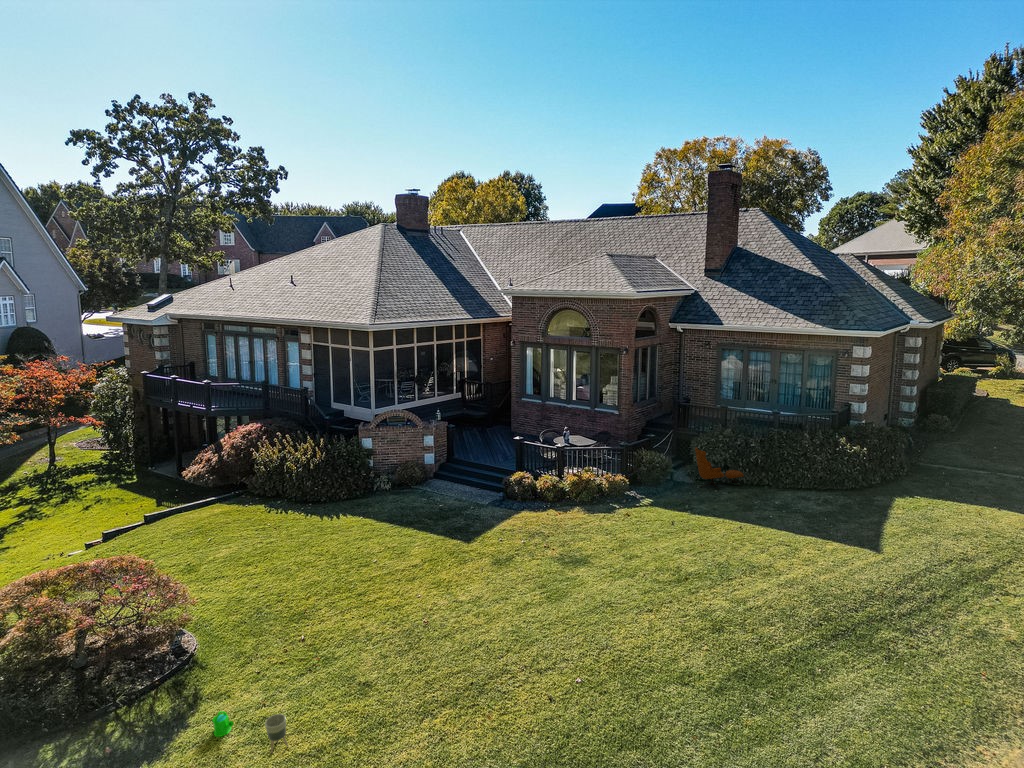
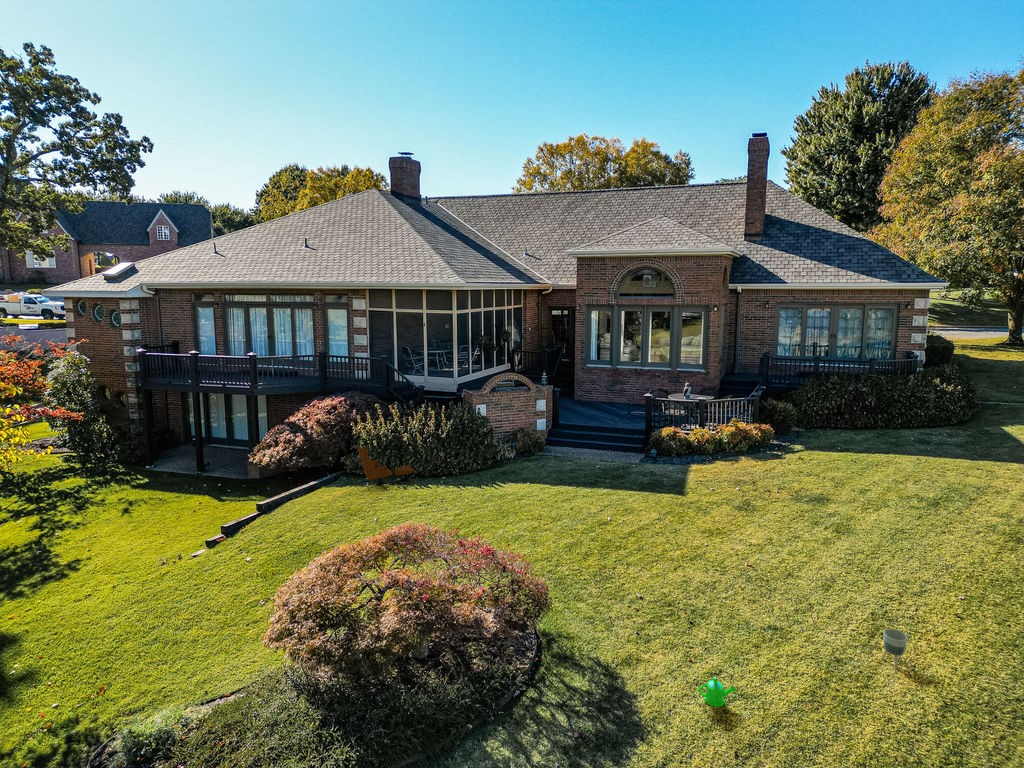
lounge chair: present [695,447,744,488] -> present [357,446,414,490]
planter: present [265,714,288,753] -> present [882,629,908,669]

